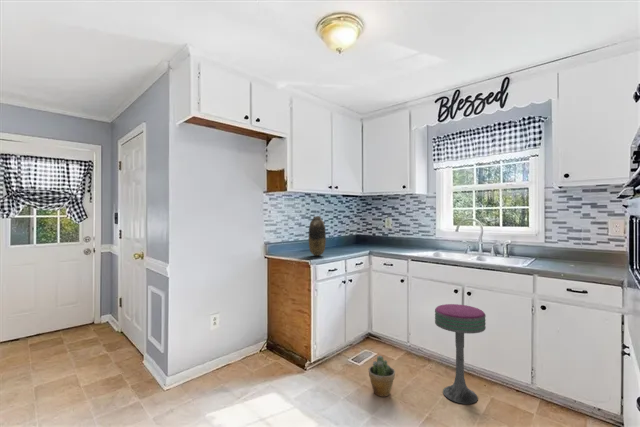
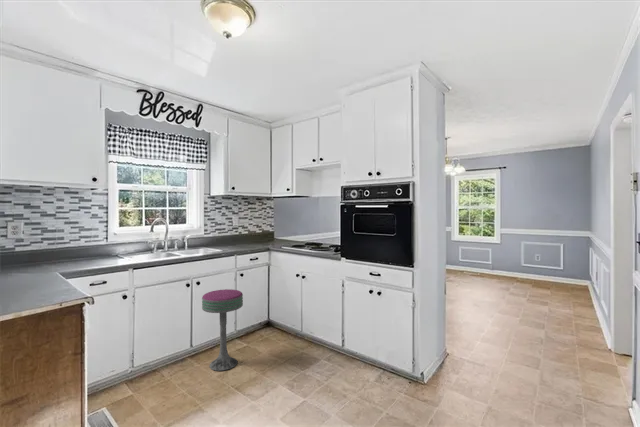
vase: present [309,216,326,256] -> none [16,221,58,292]
potted plant: present [369,356,395,397] -> none [182,368,212,411]

